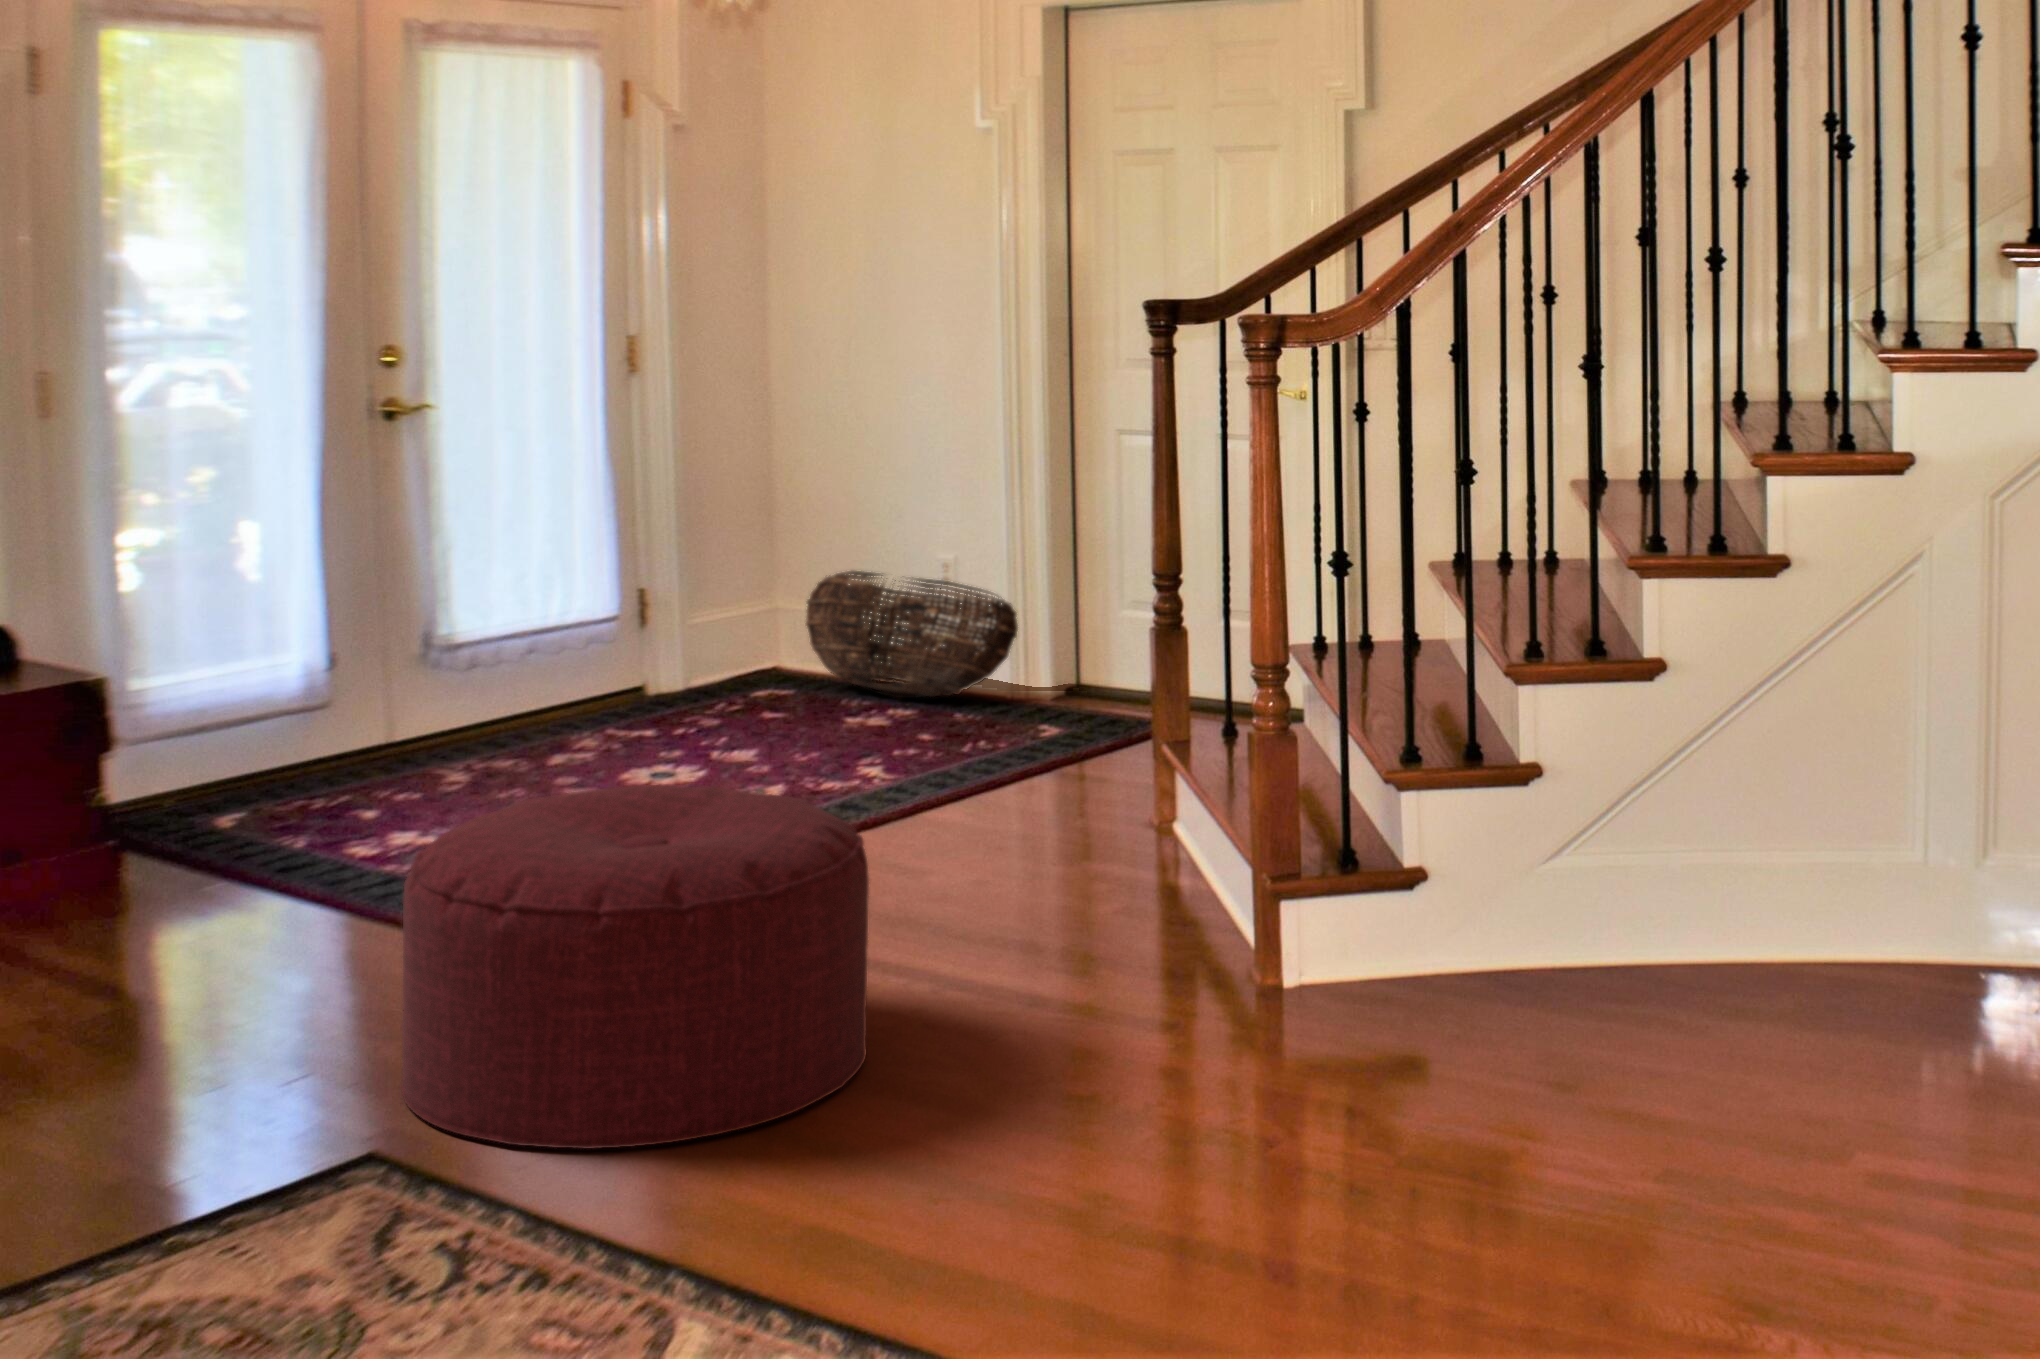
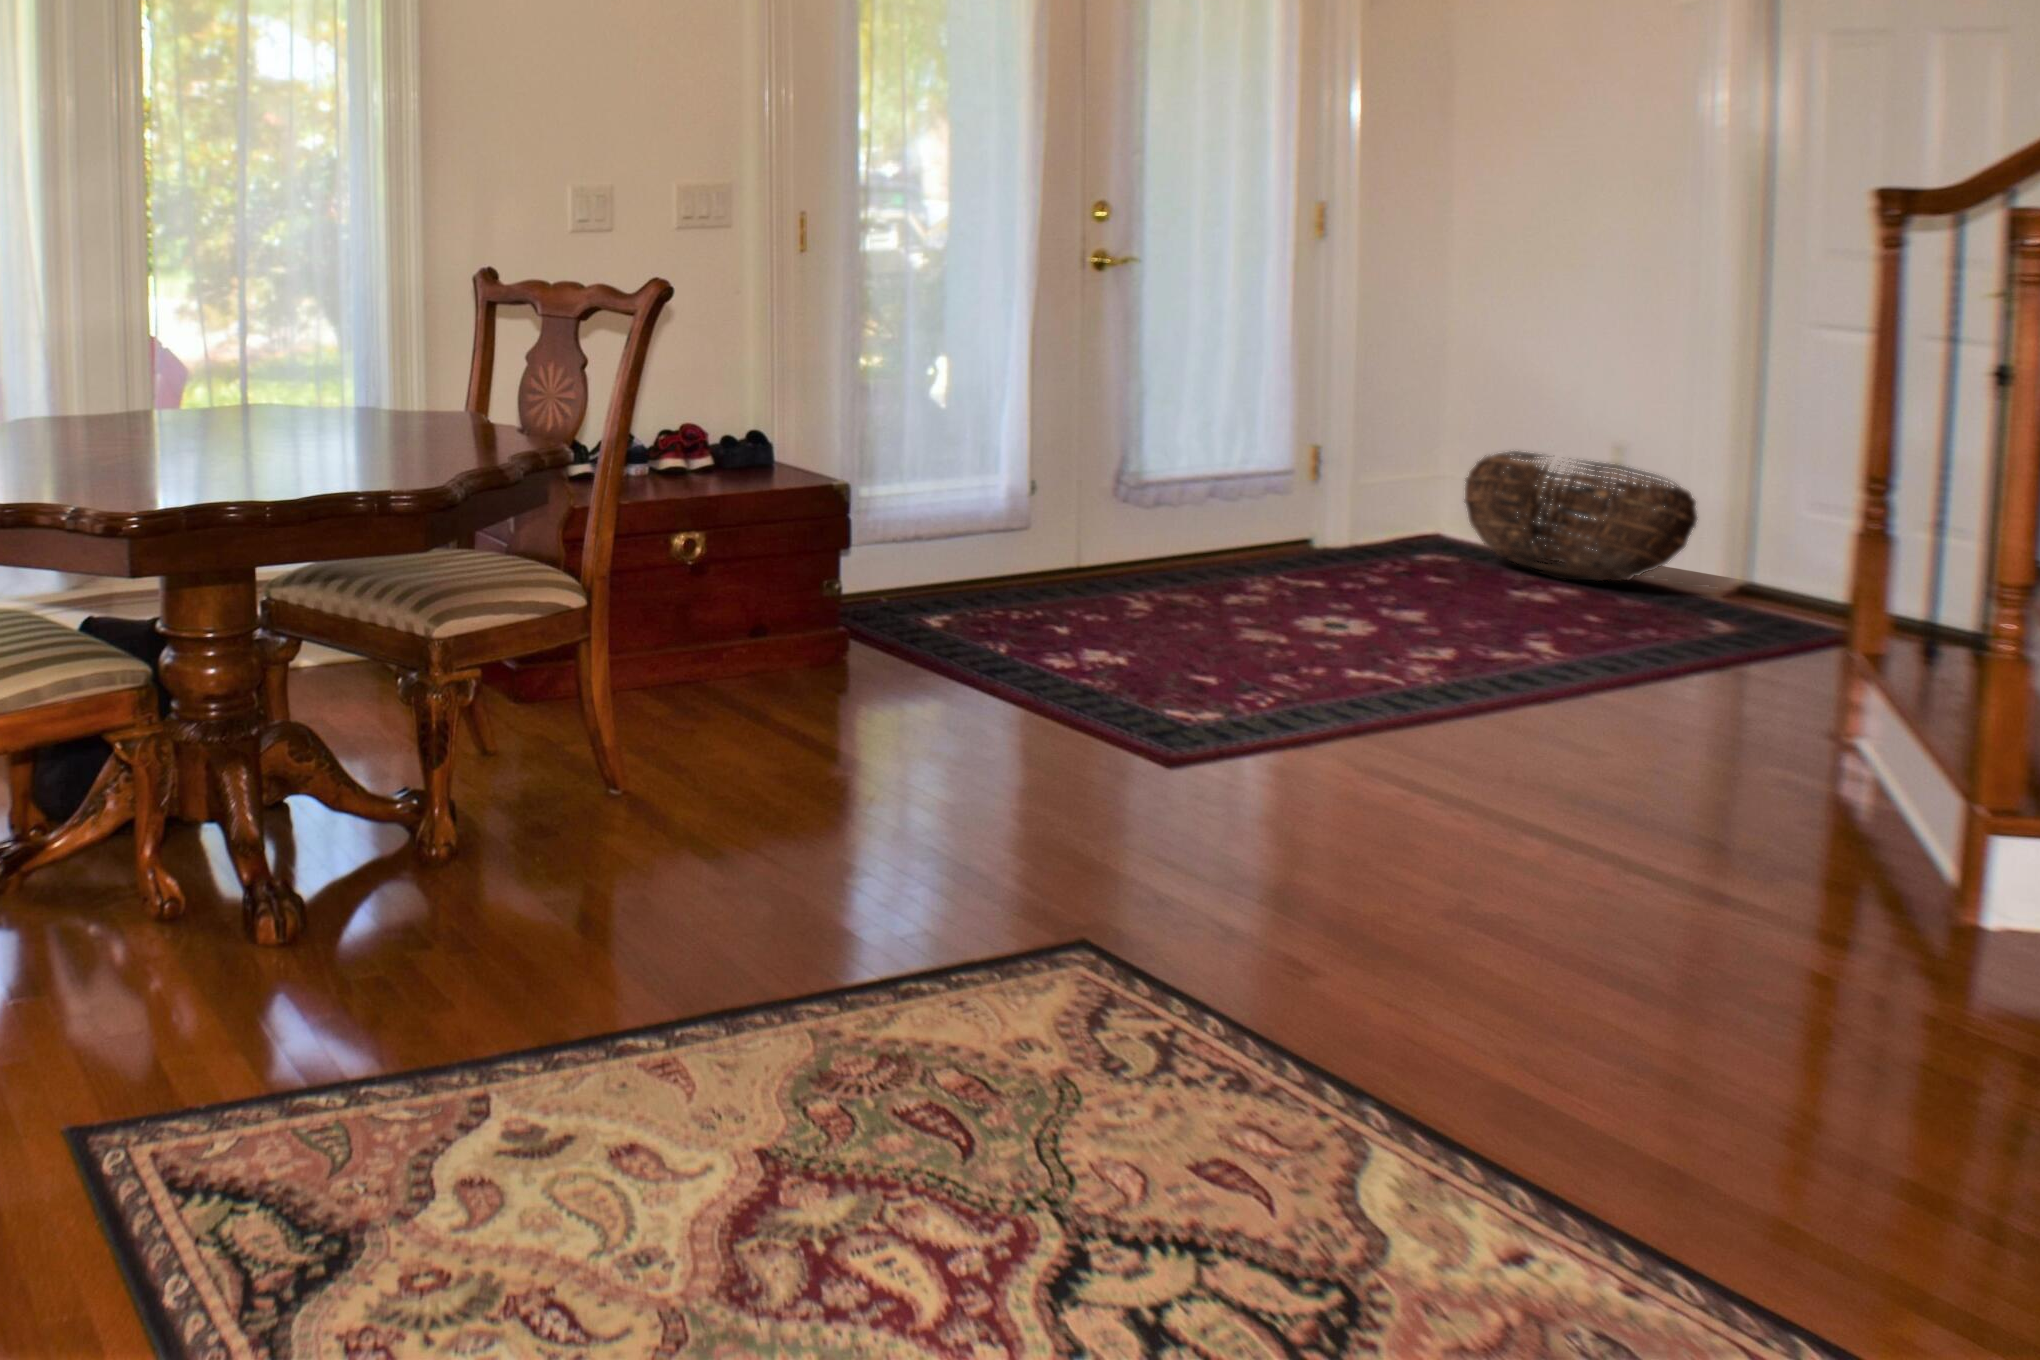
ottoman: present [401,785,869,1149] -> none [1106,618,1583,982]

